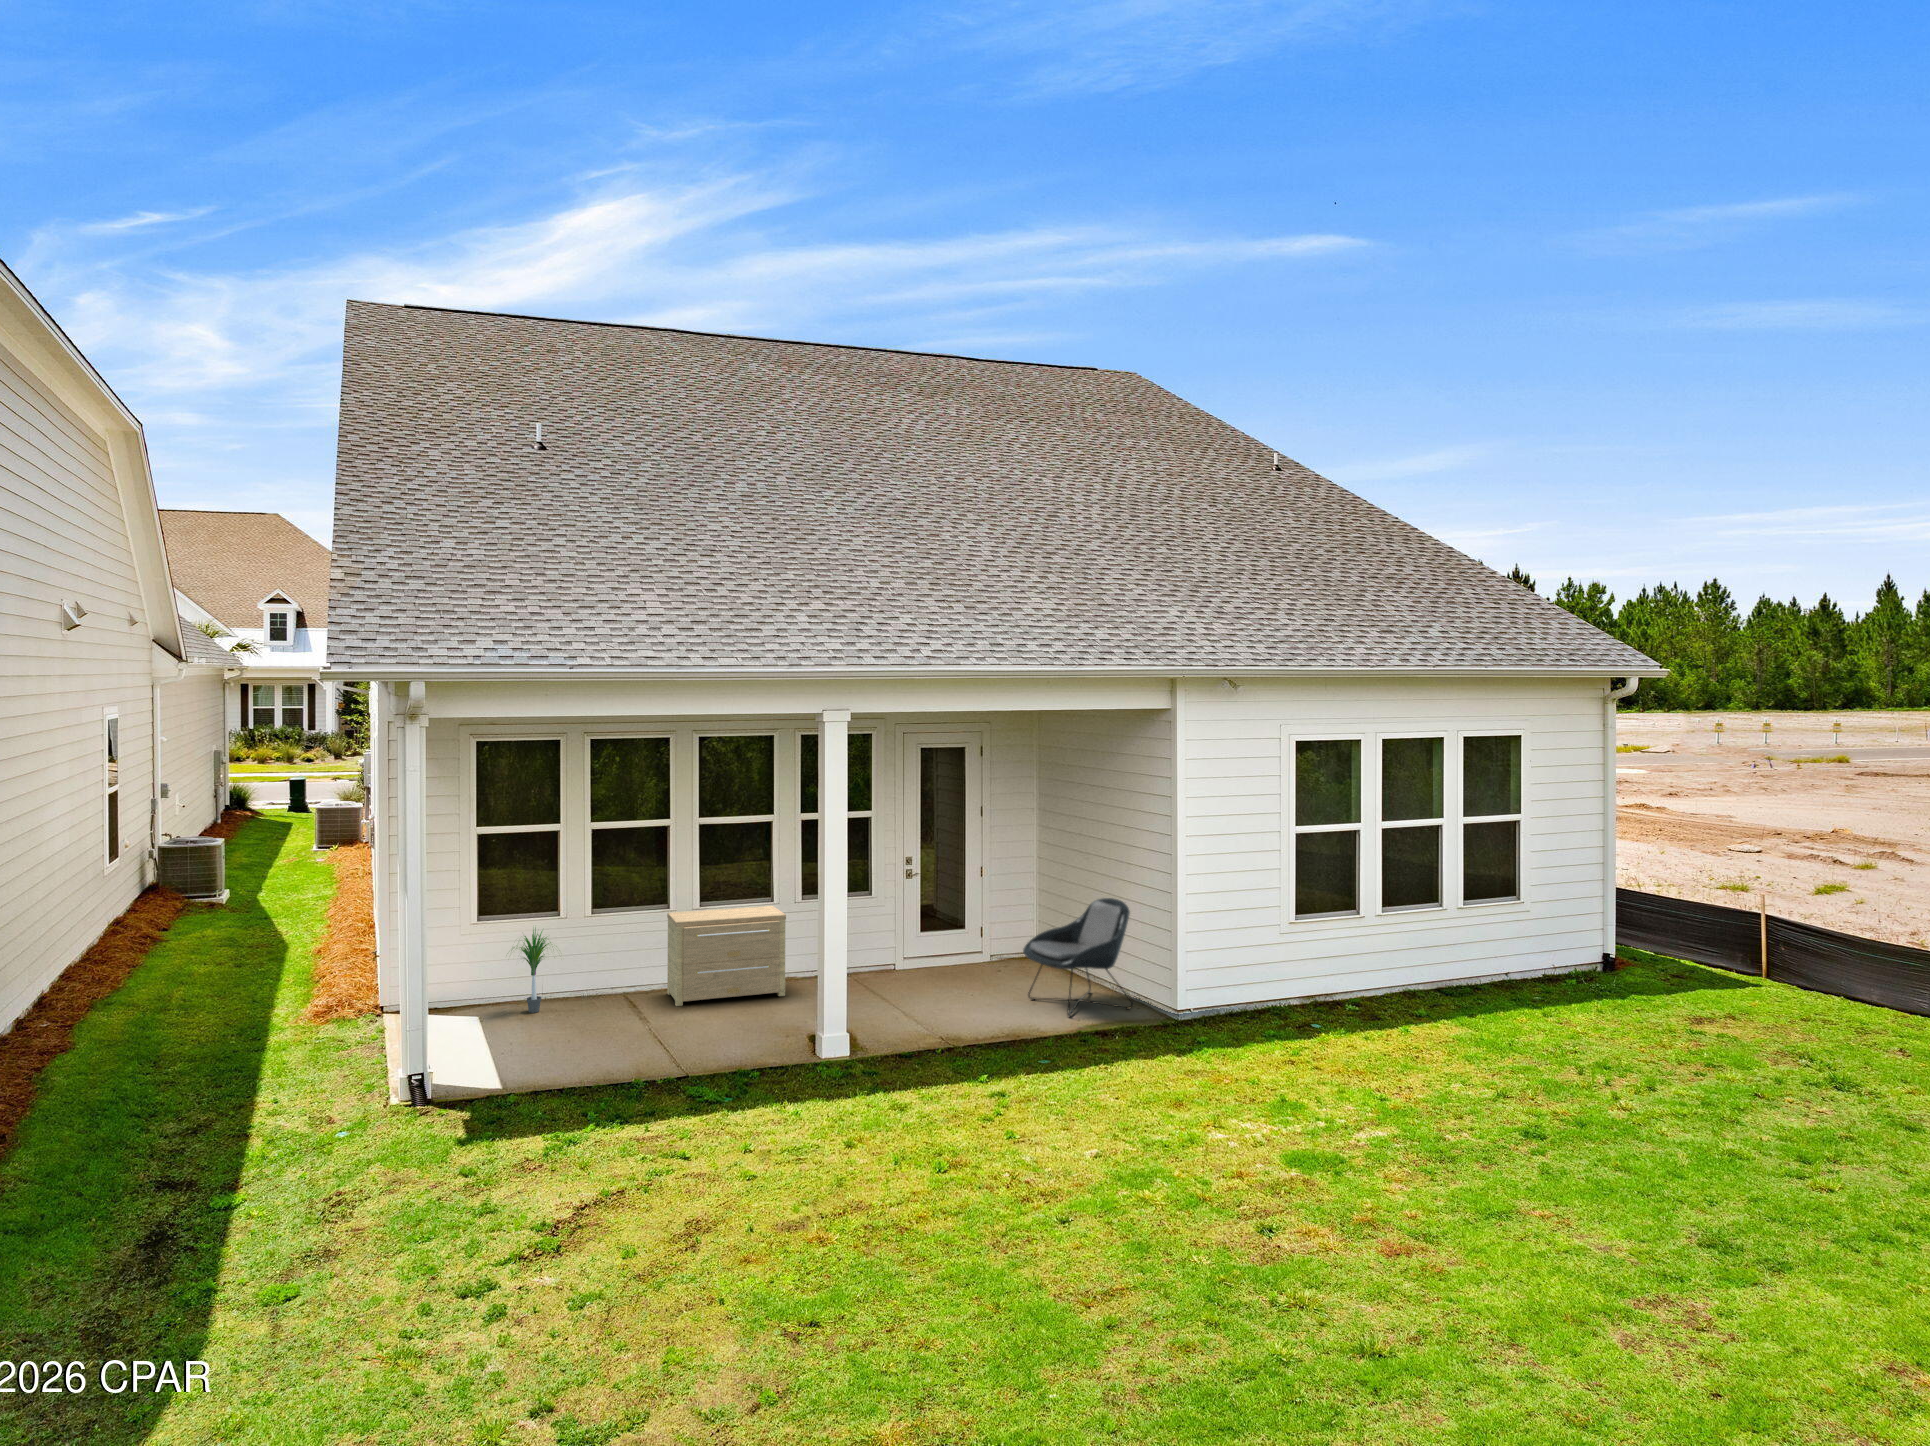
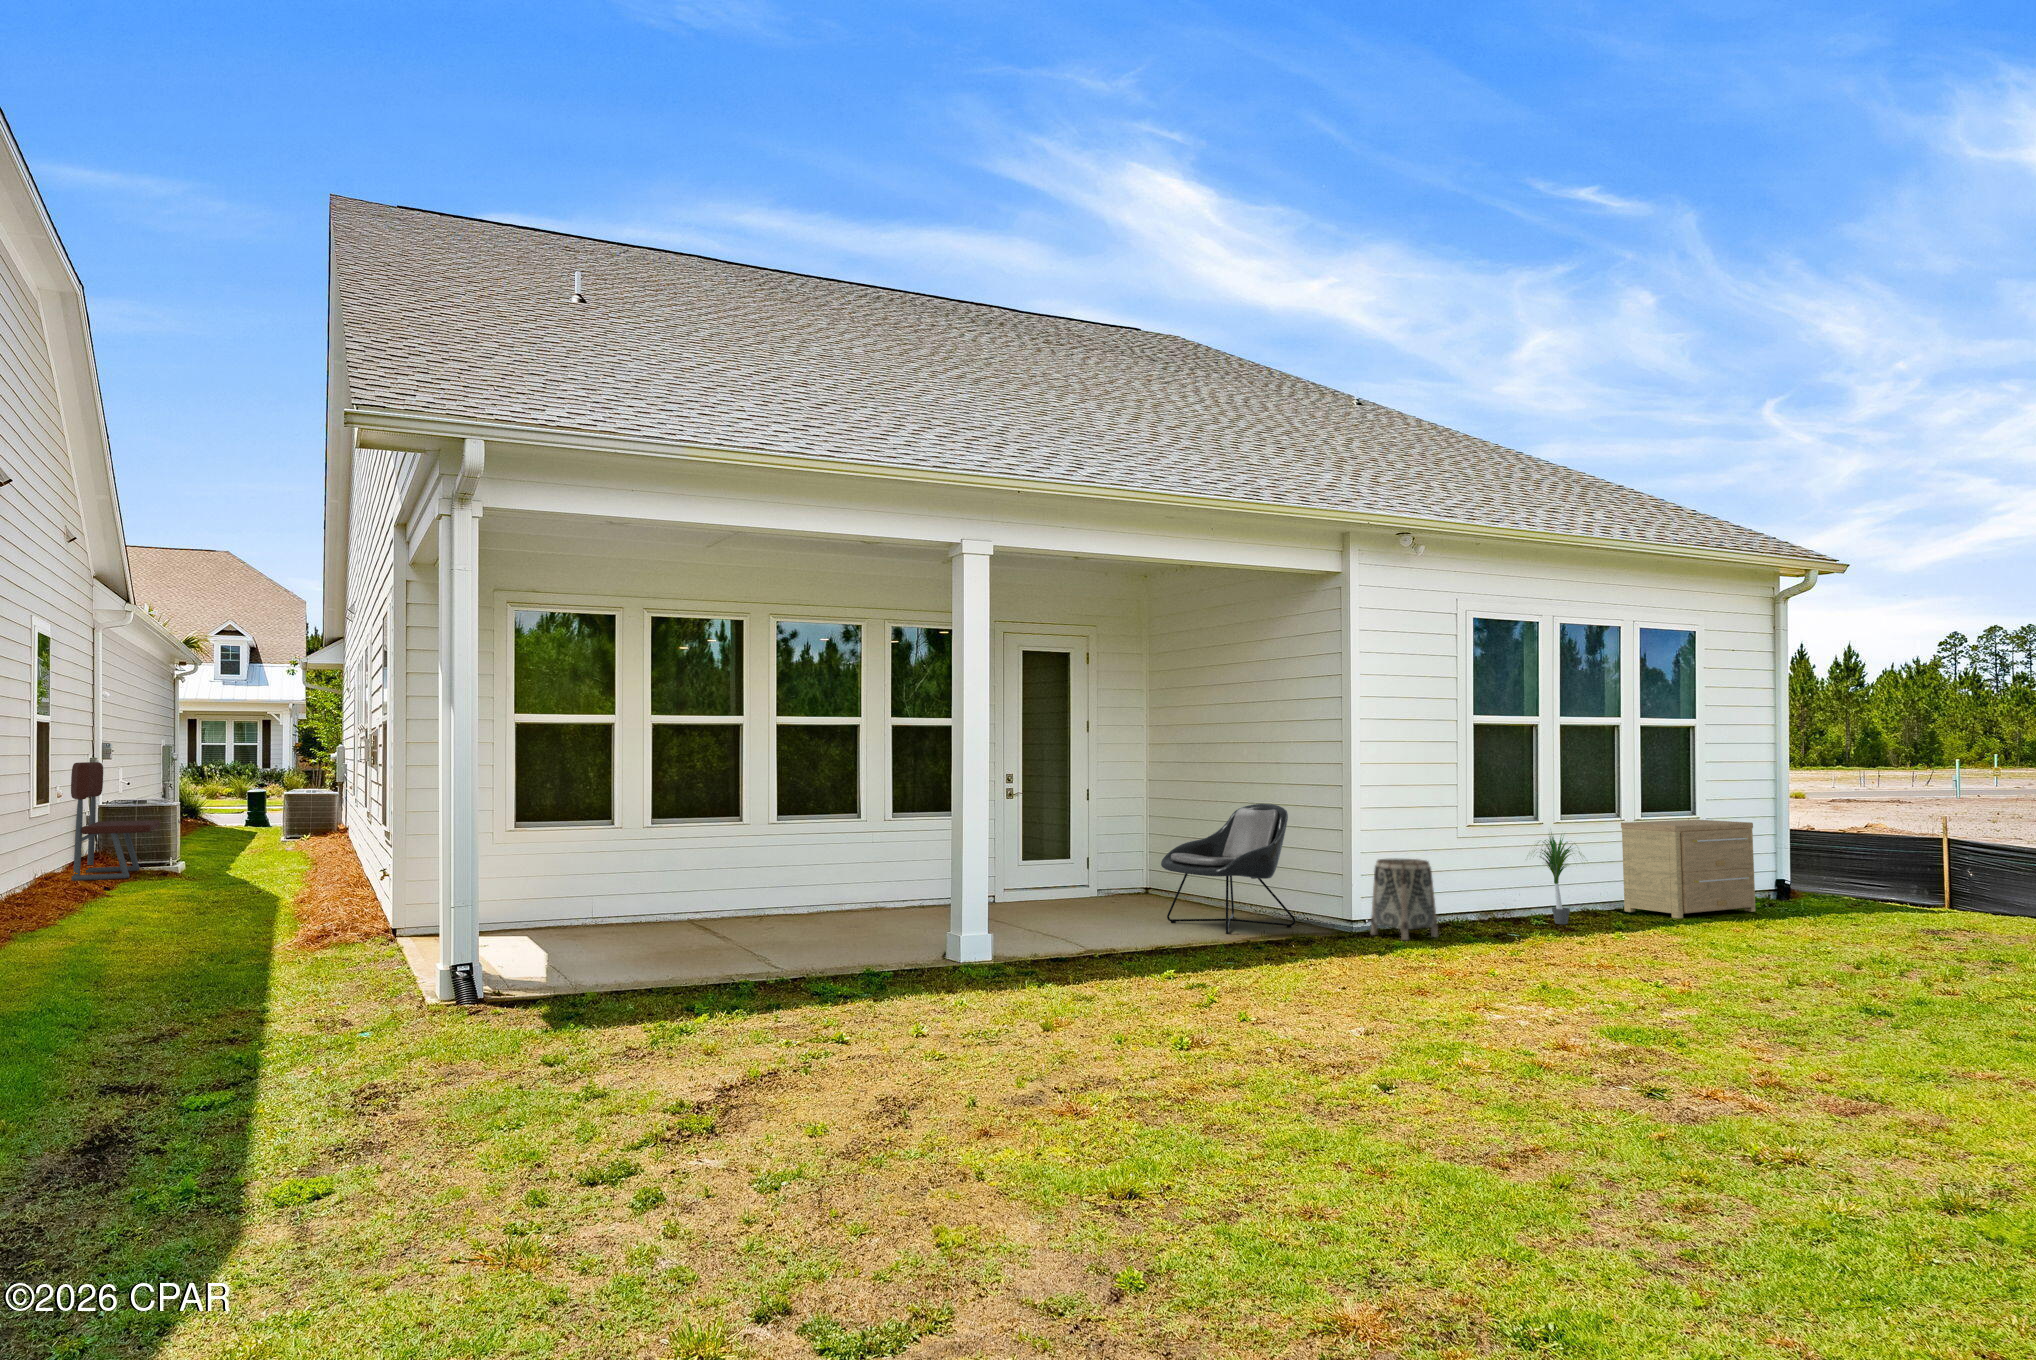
bench: none [131,814,205,921] -> present [71,762,160,881]
side table: present [667,906,786,1006] -> present [1621,820,1756,919]
potted plant: present [513,928,551,1013] -> present [1538,833,1581,924]
basket: none [1191,955,1247,1030] -> present [1371,859,1438,940]

